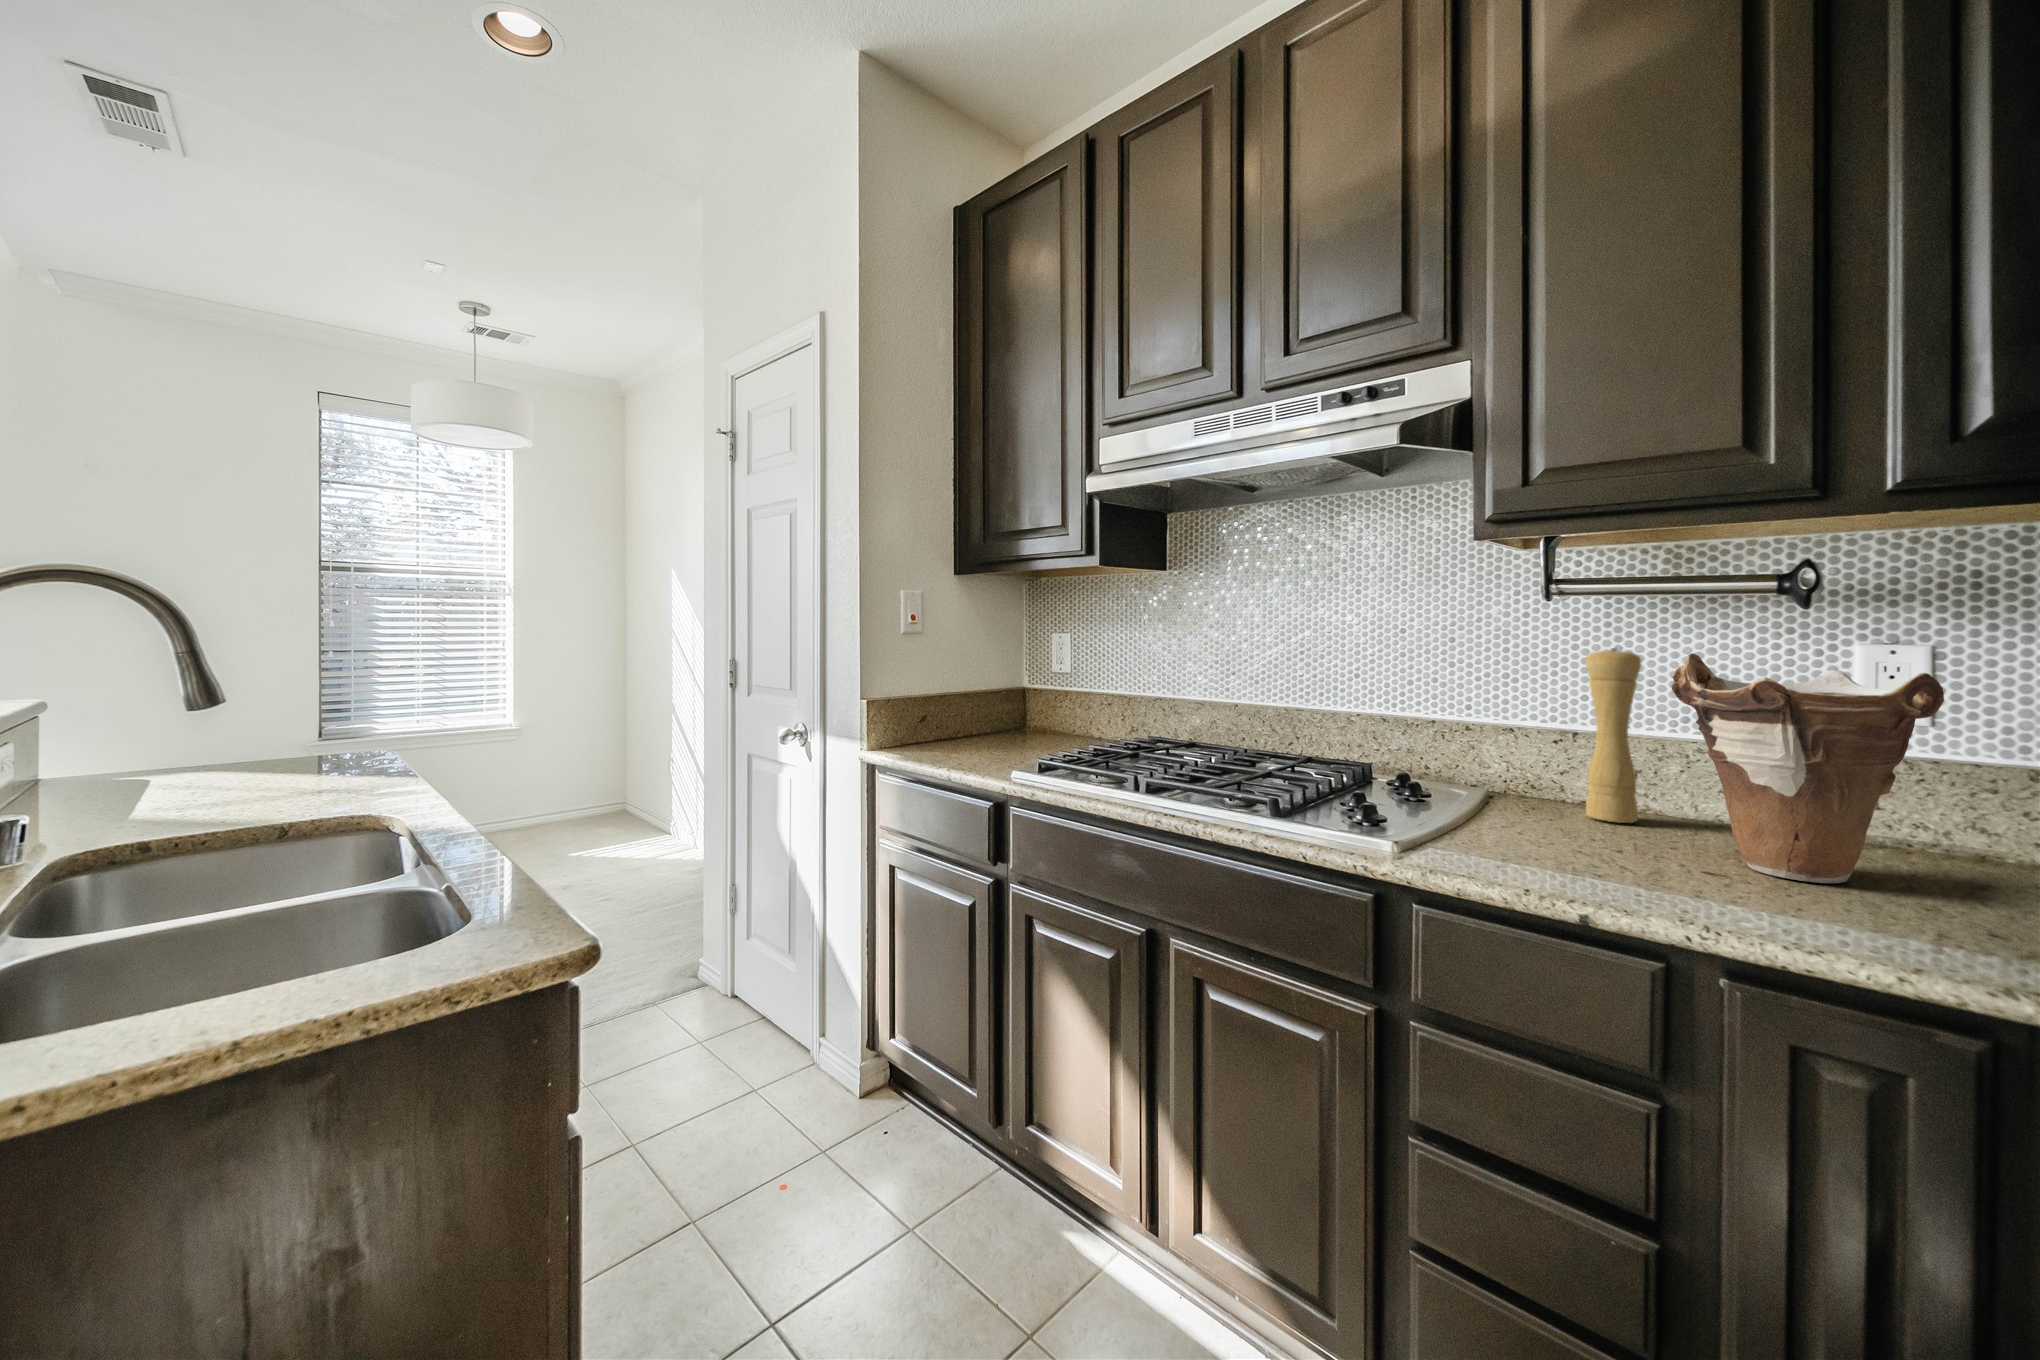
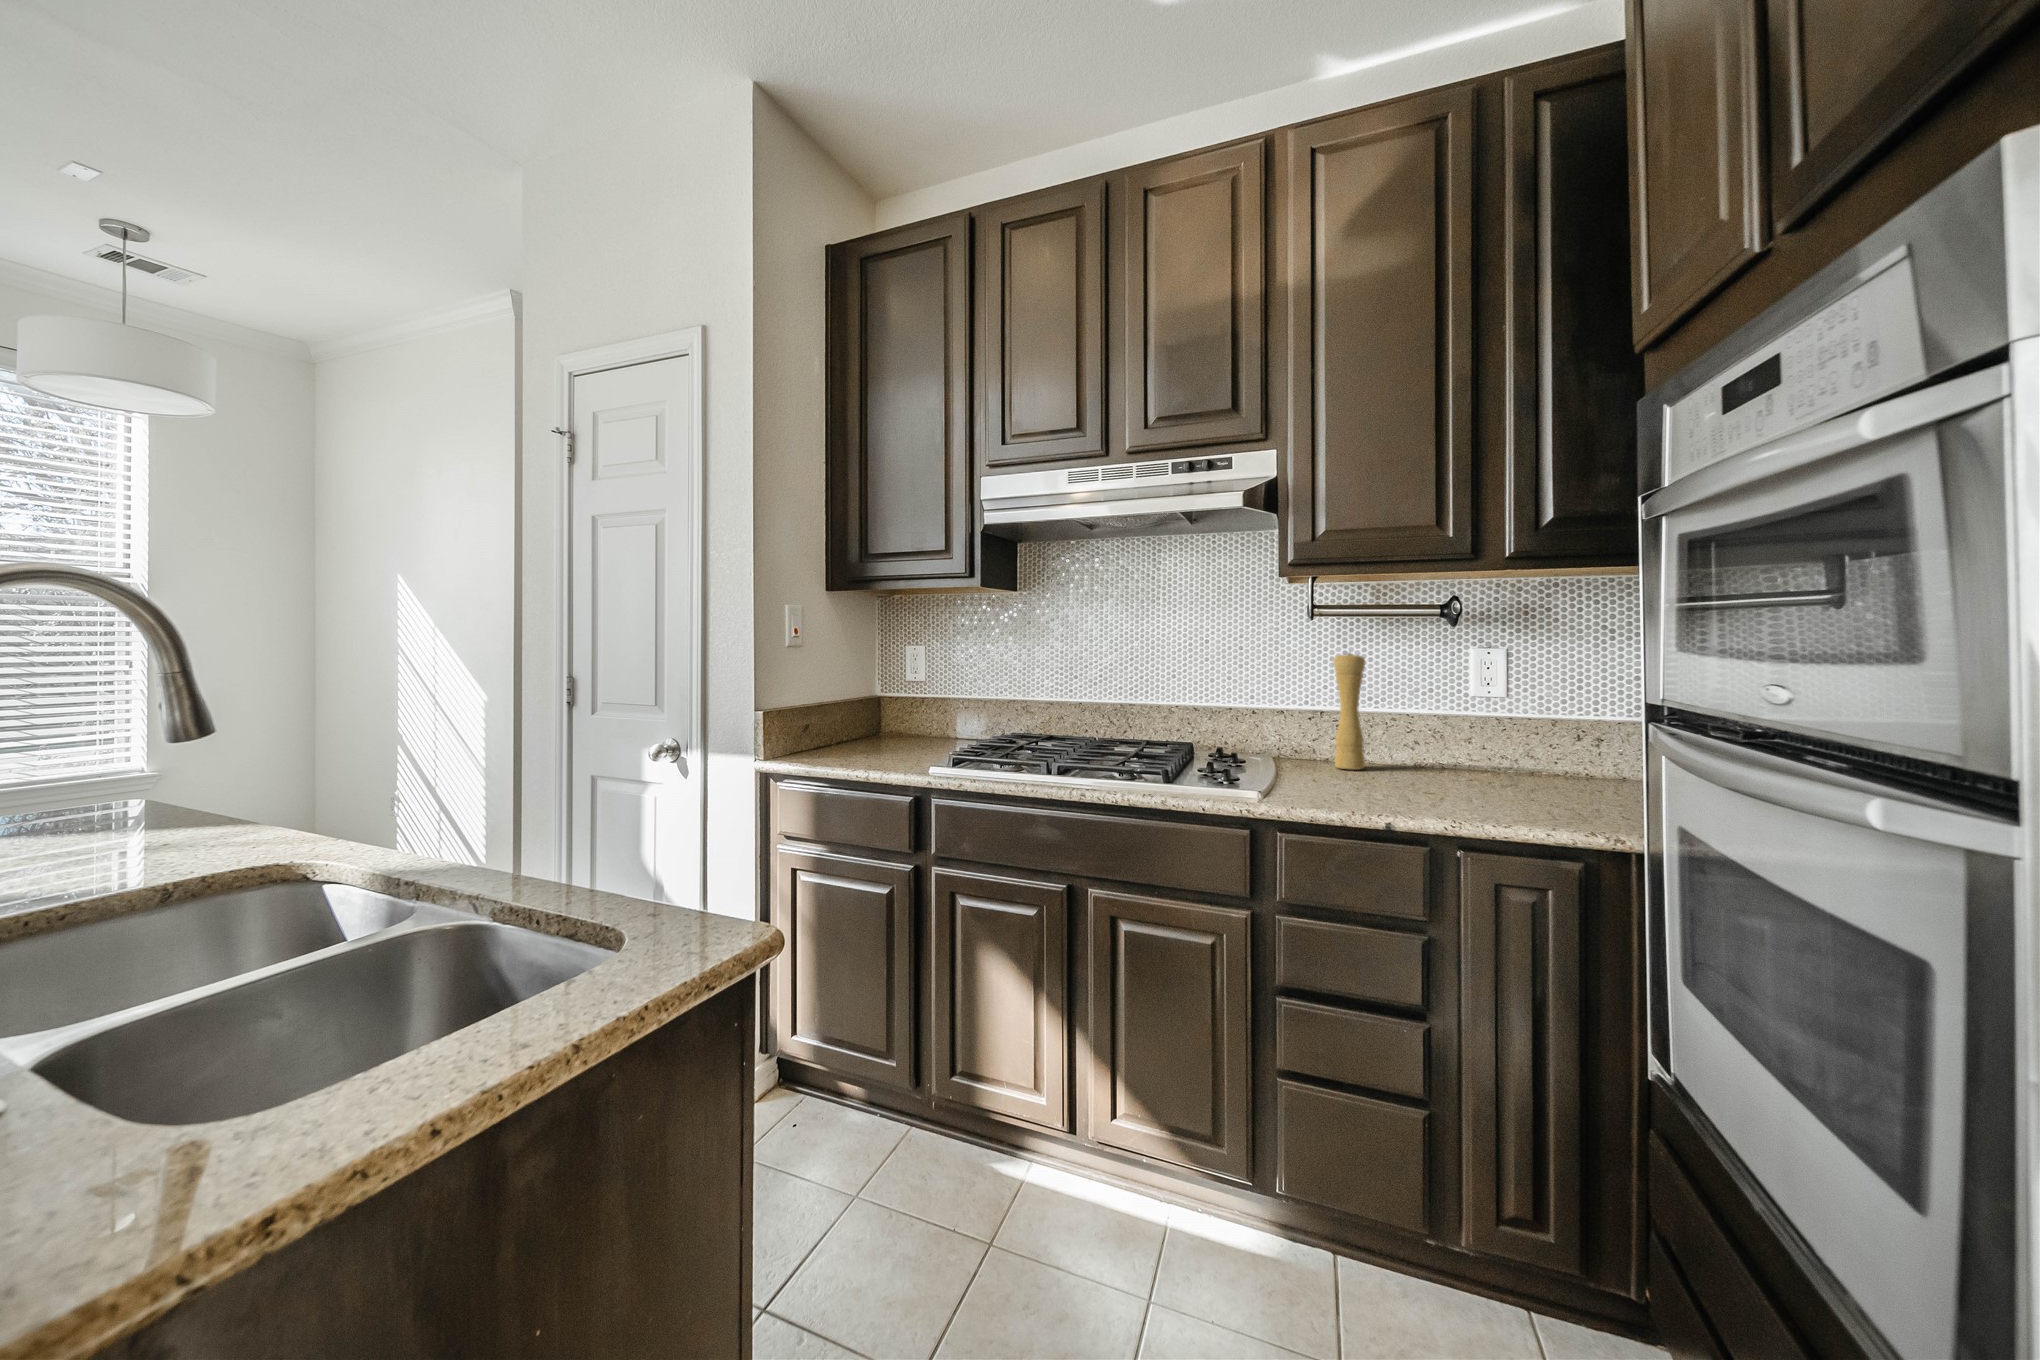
vase: present [1671,653,1944,883] -> none [1394,655,1528,792]

